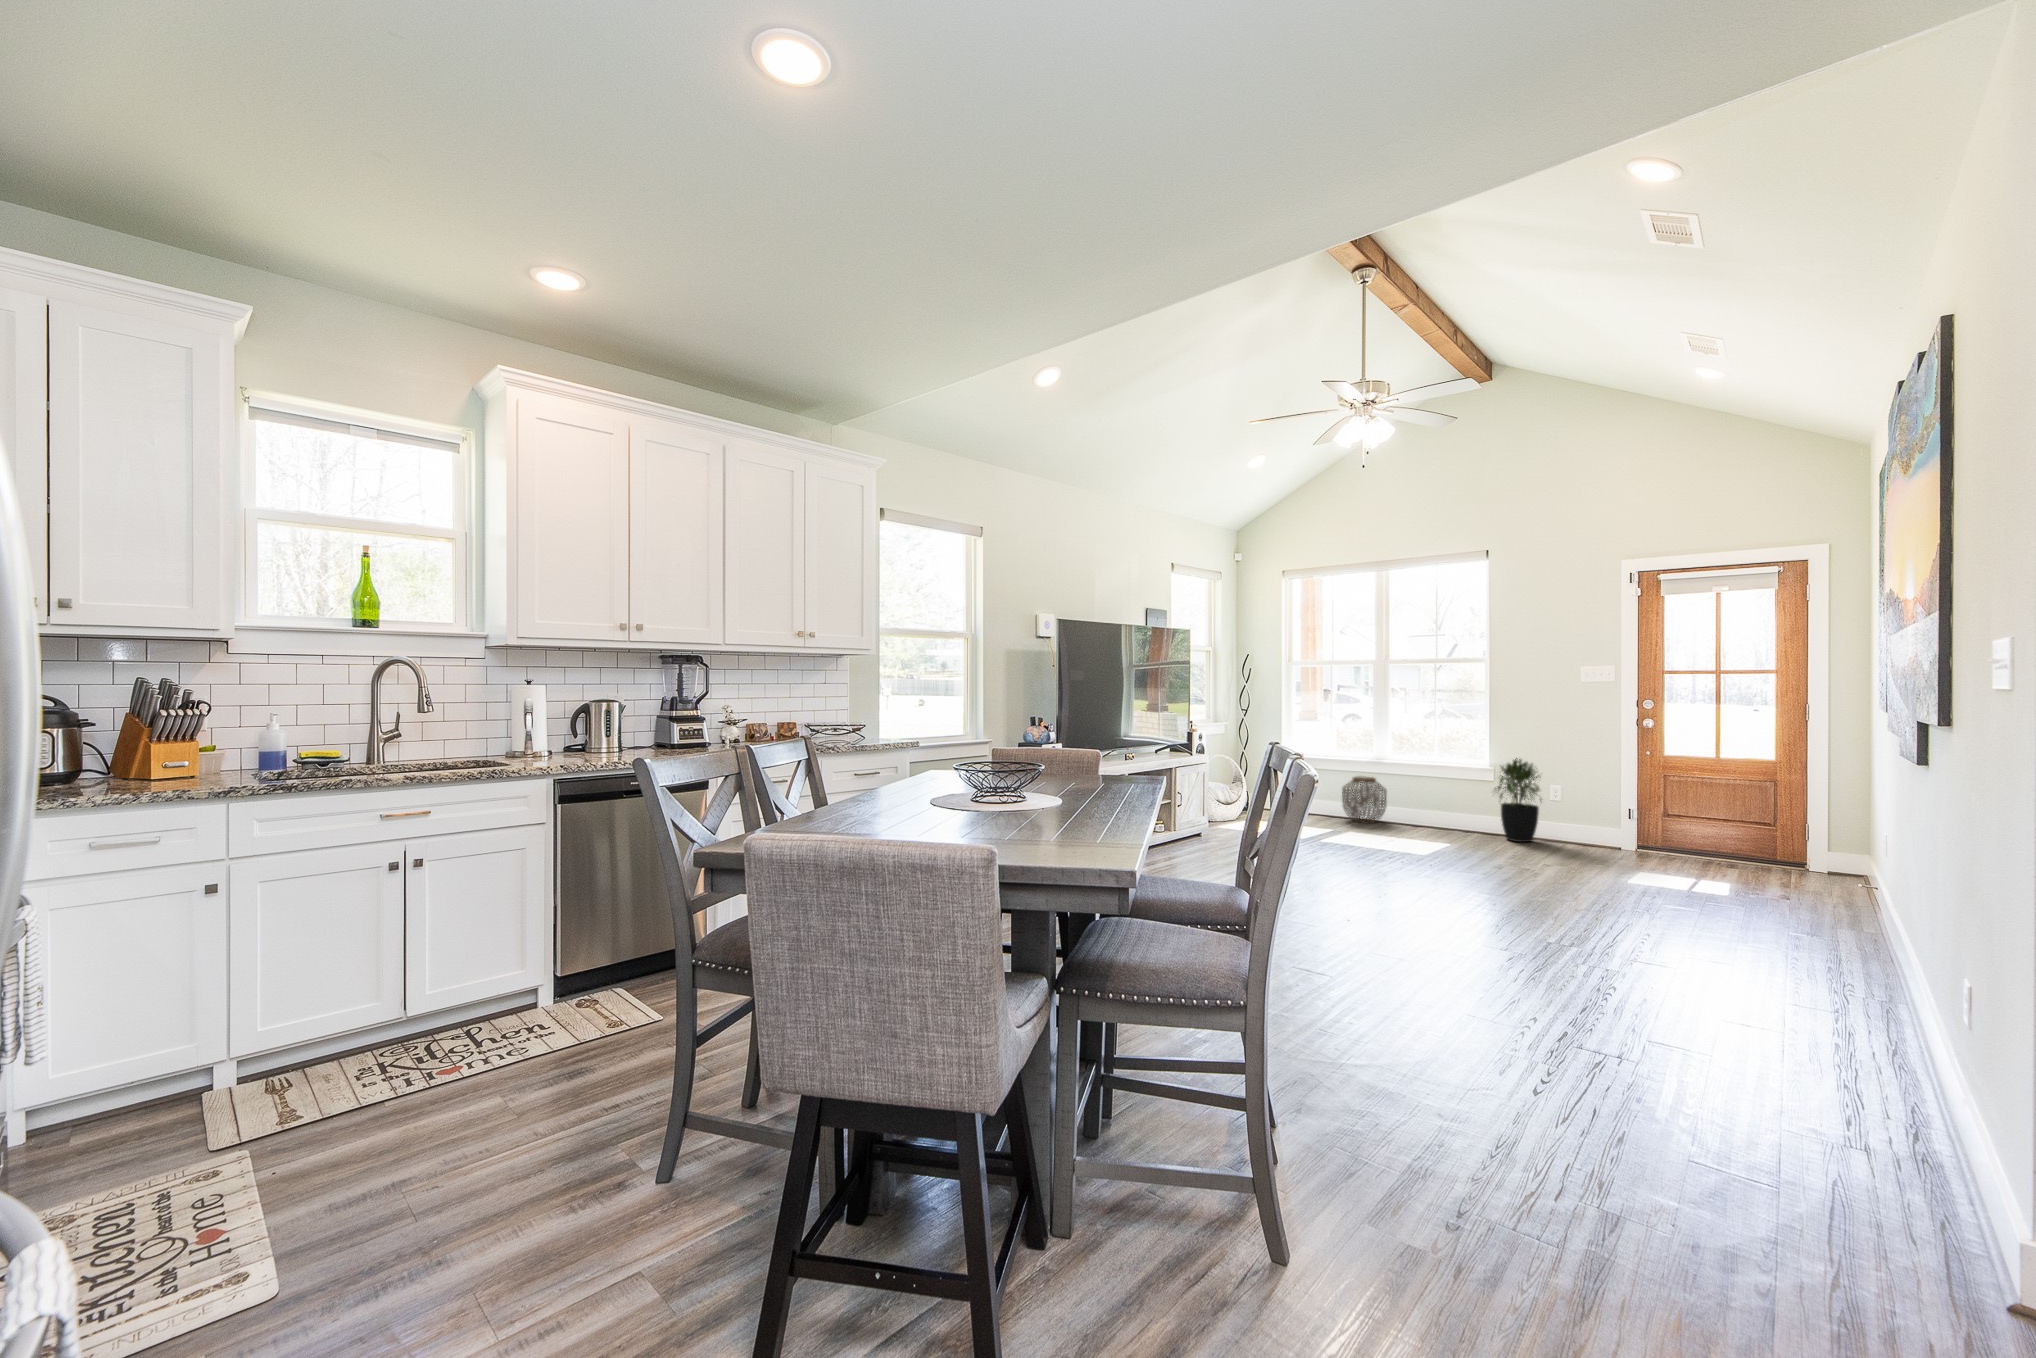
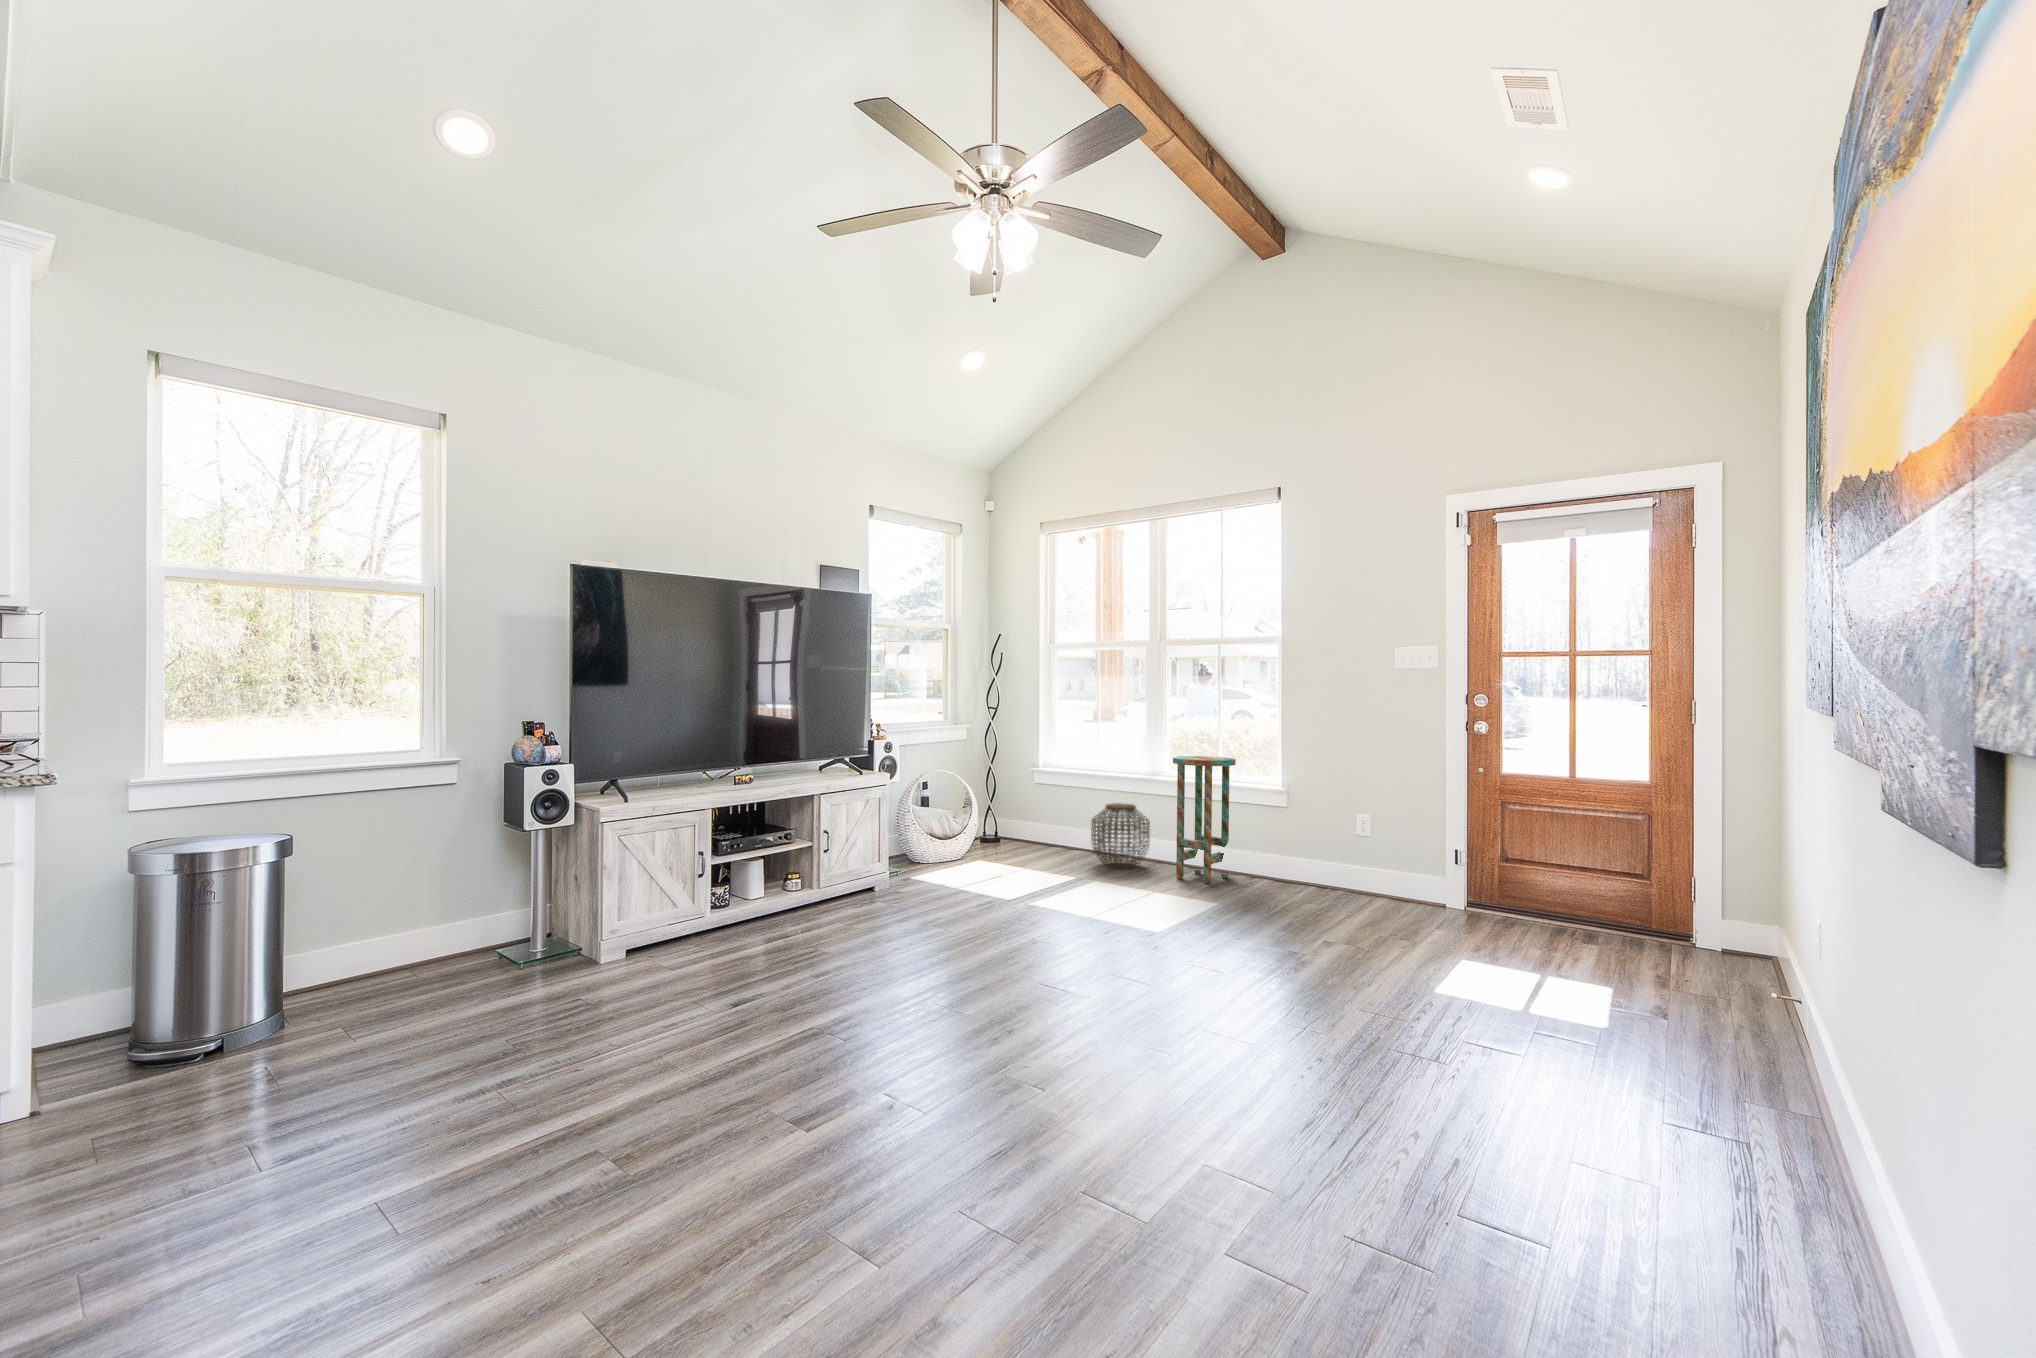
side table: none [1409,743,1457,832] -> present [1173,756,1236,883]
potted plant: present [1494,758,1541,842] -> none [1272,777,1345,899]

